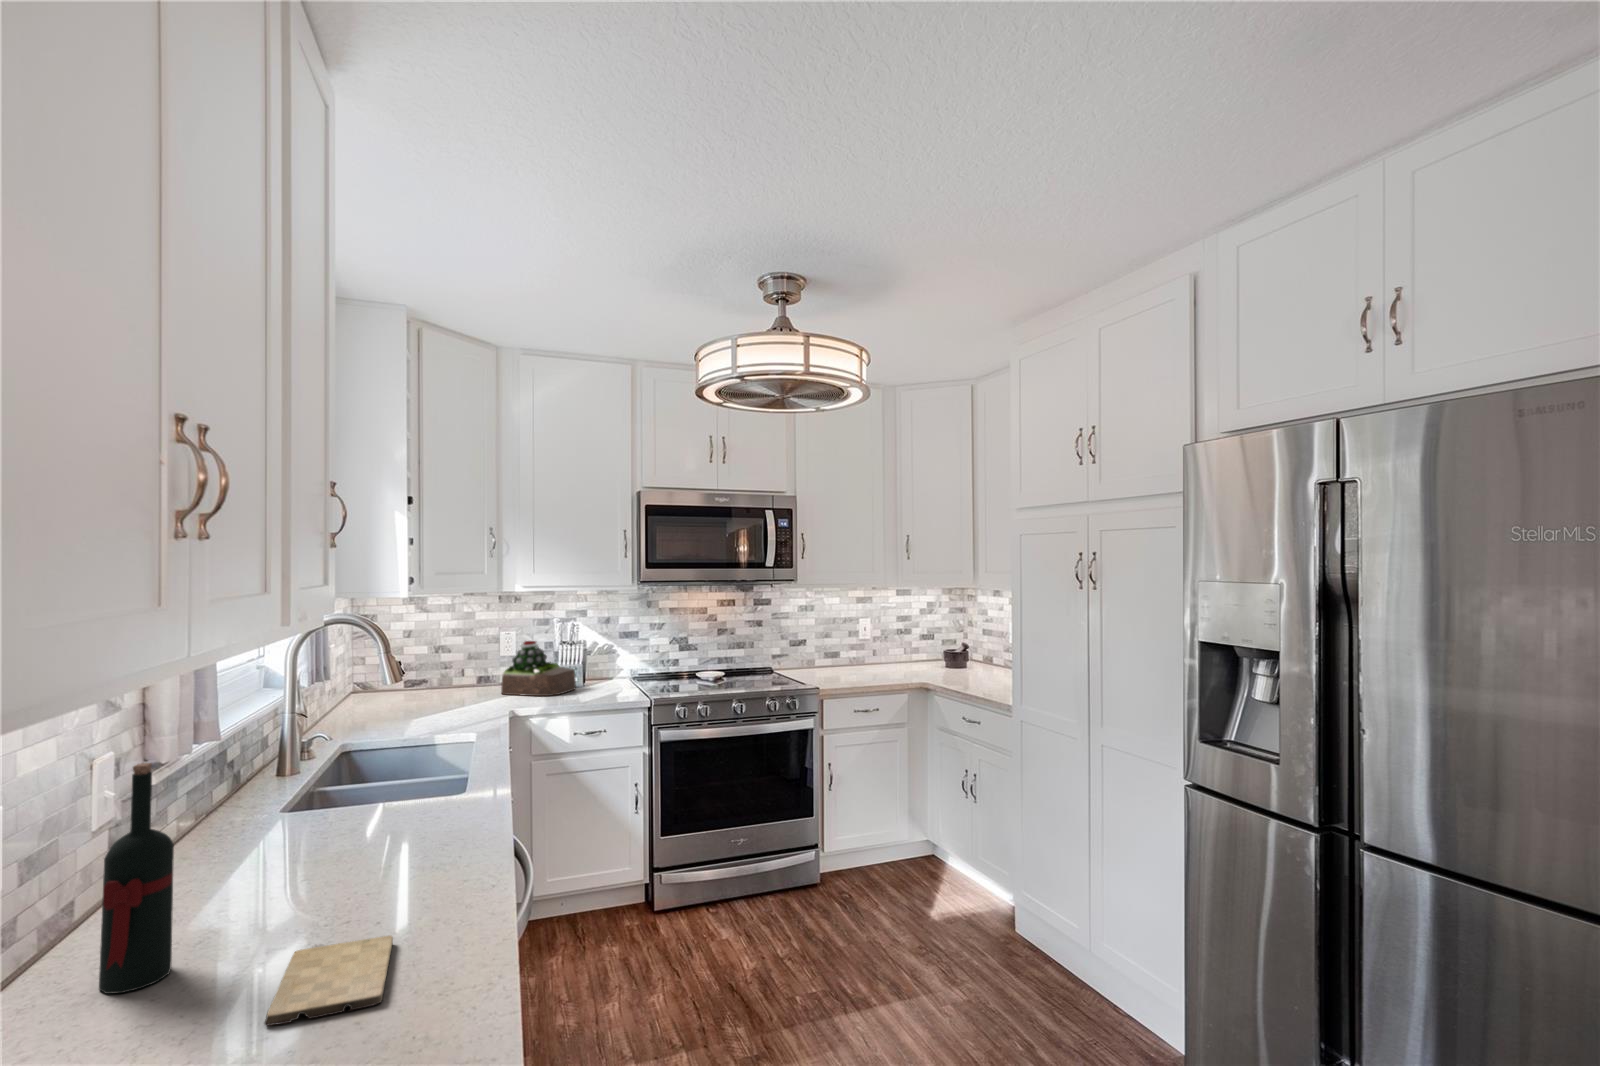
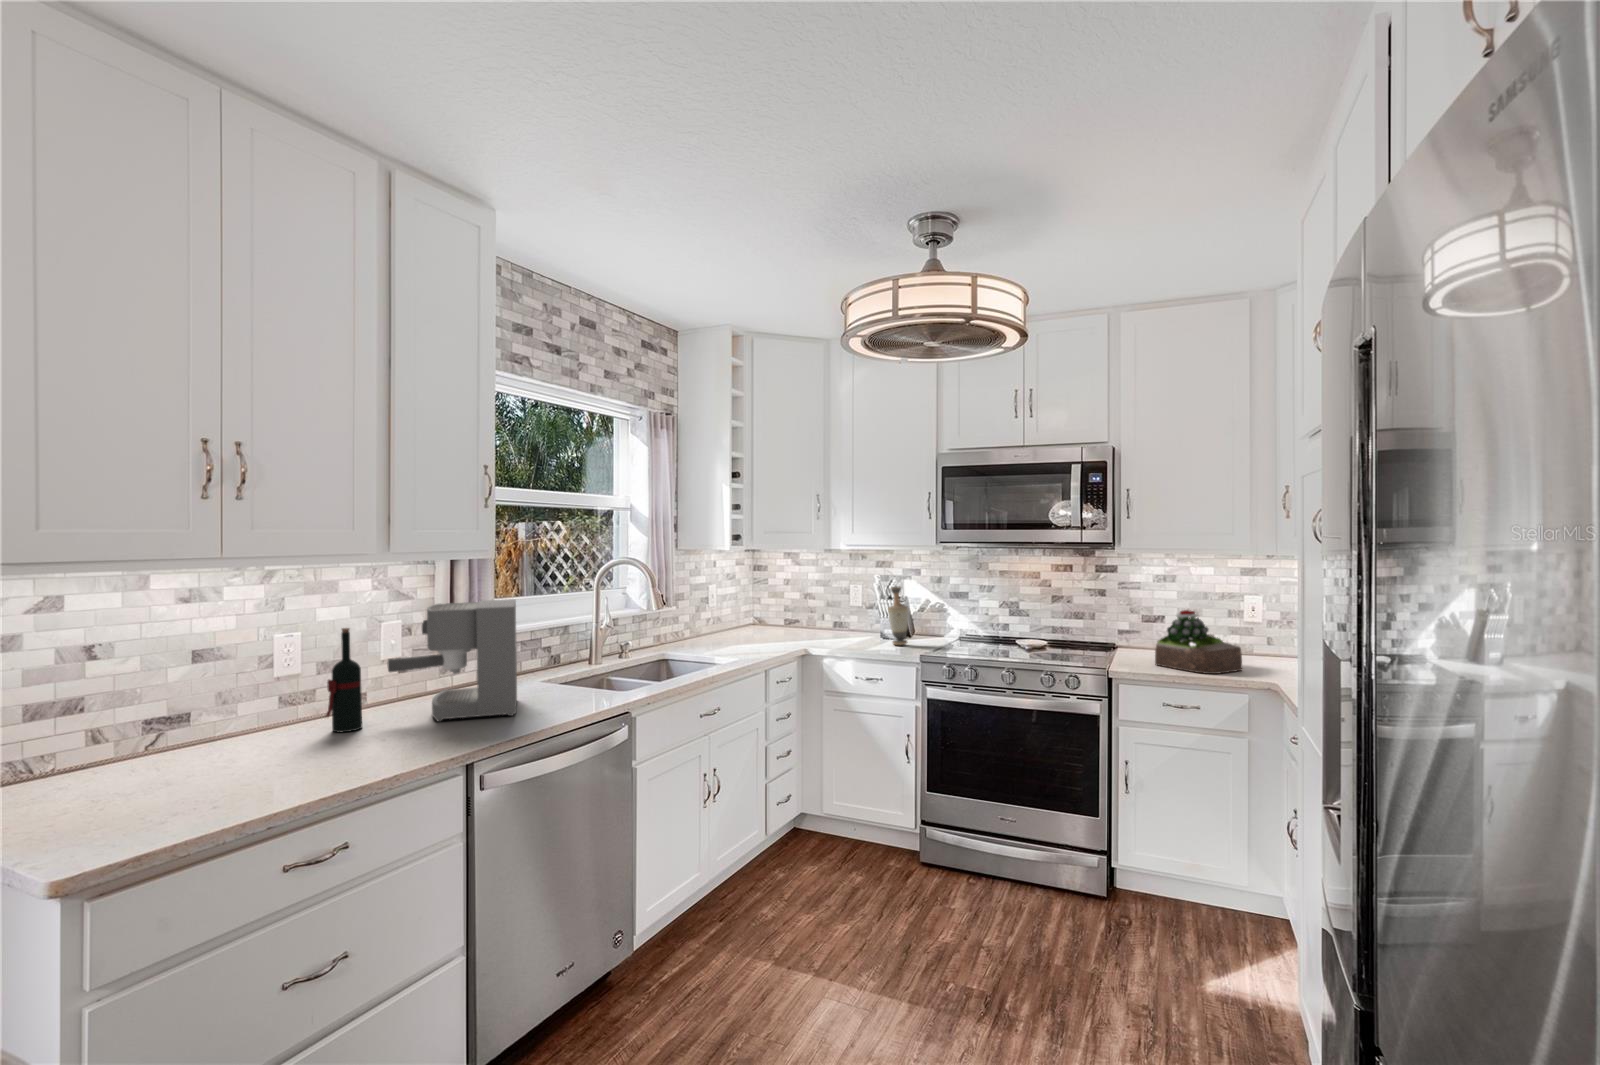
vase: none [590,629,612,693] -> present [888,586,908,645]
succulent plant: present [501,641,576,696] -> present [1155,610,1242,674]
coffee maker: none [180,677,423,906] -> present [387,599,517,721]
cutting board: present [264,936,393,1026] -> none [325,734,416,761]

